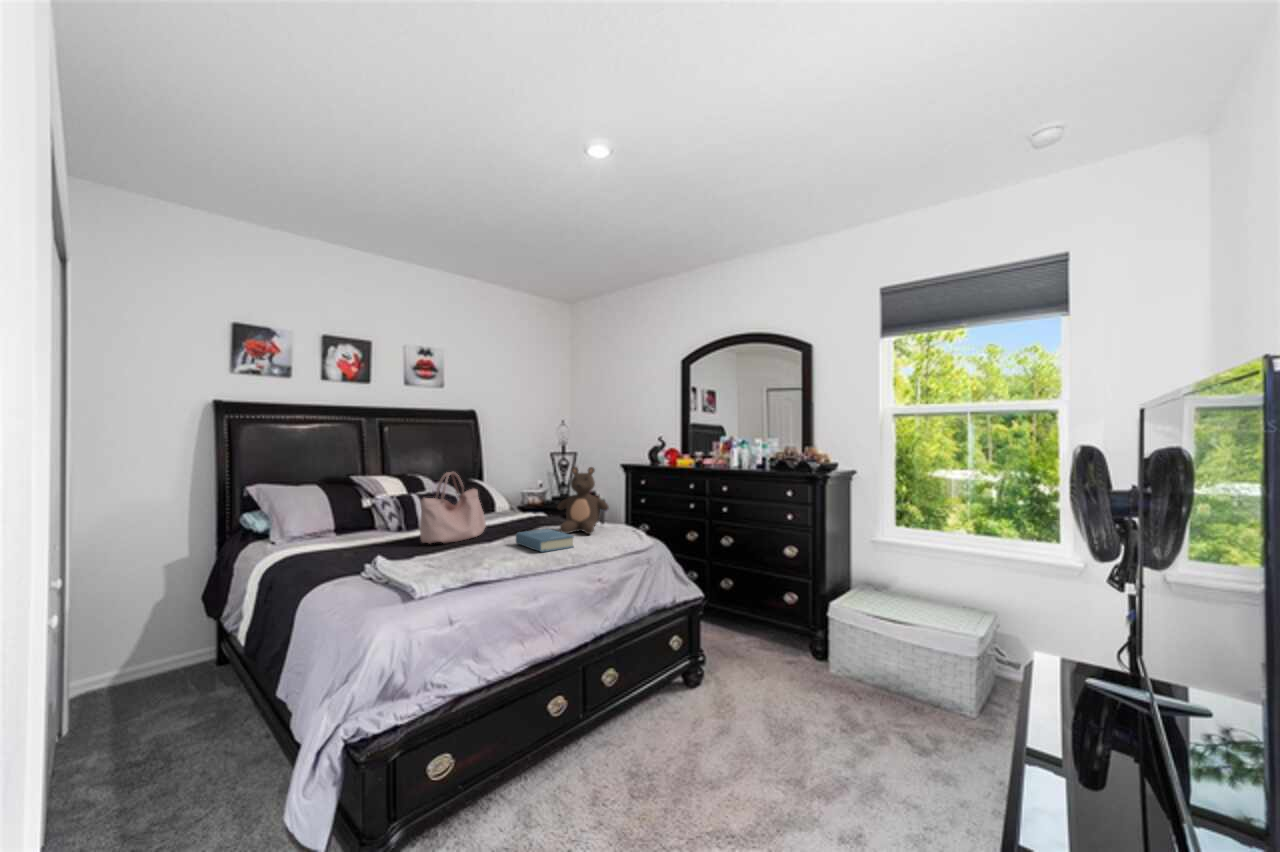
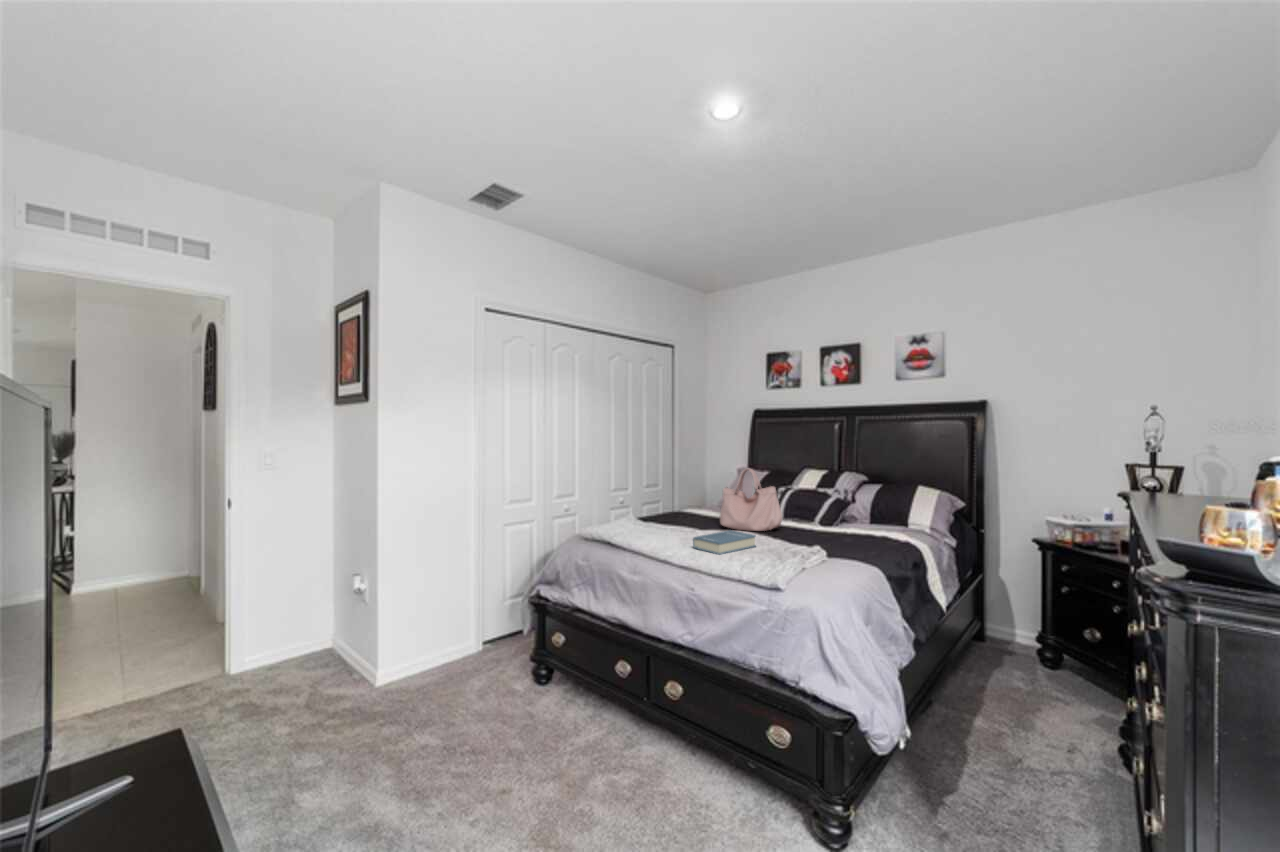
teddy bear: present [558,467,609,534] -> none [779,475,833,555]

